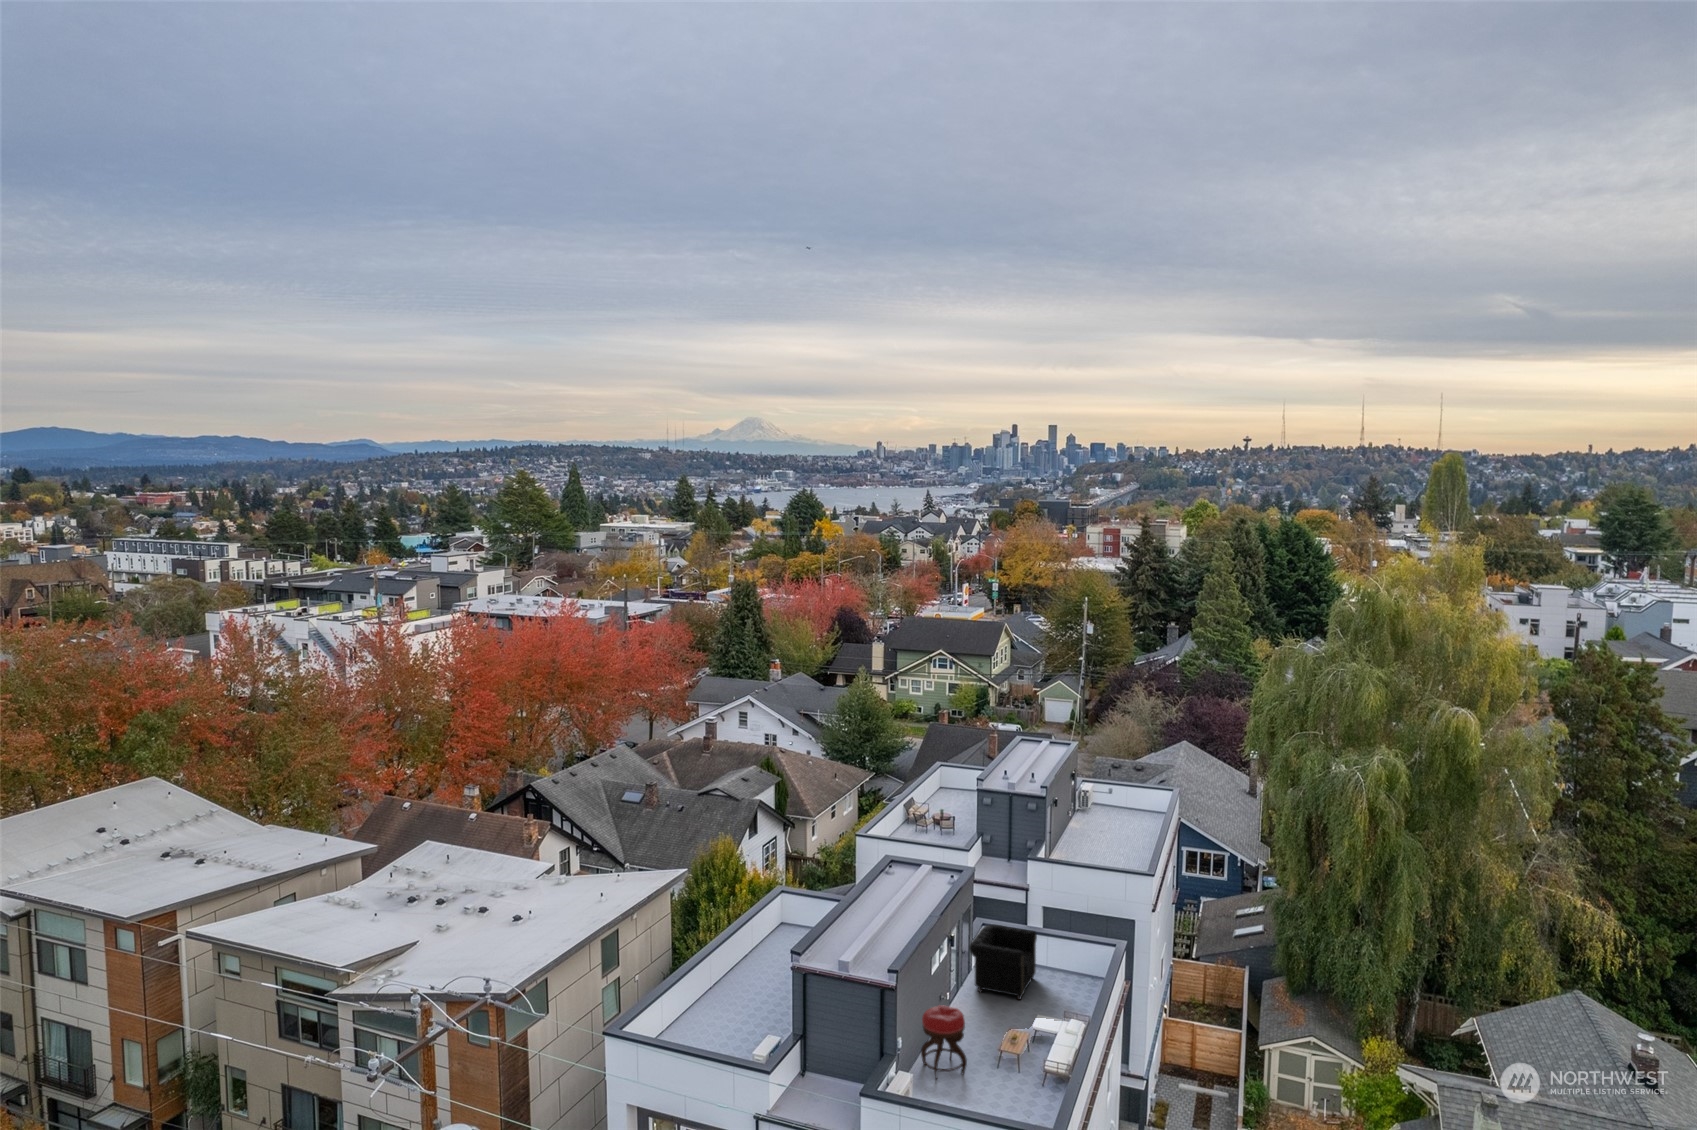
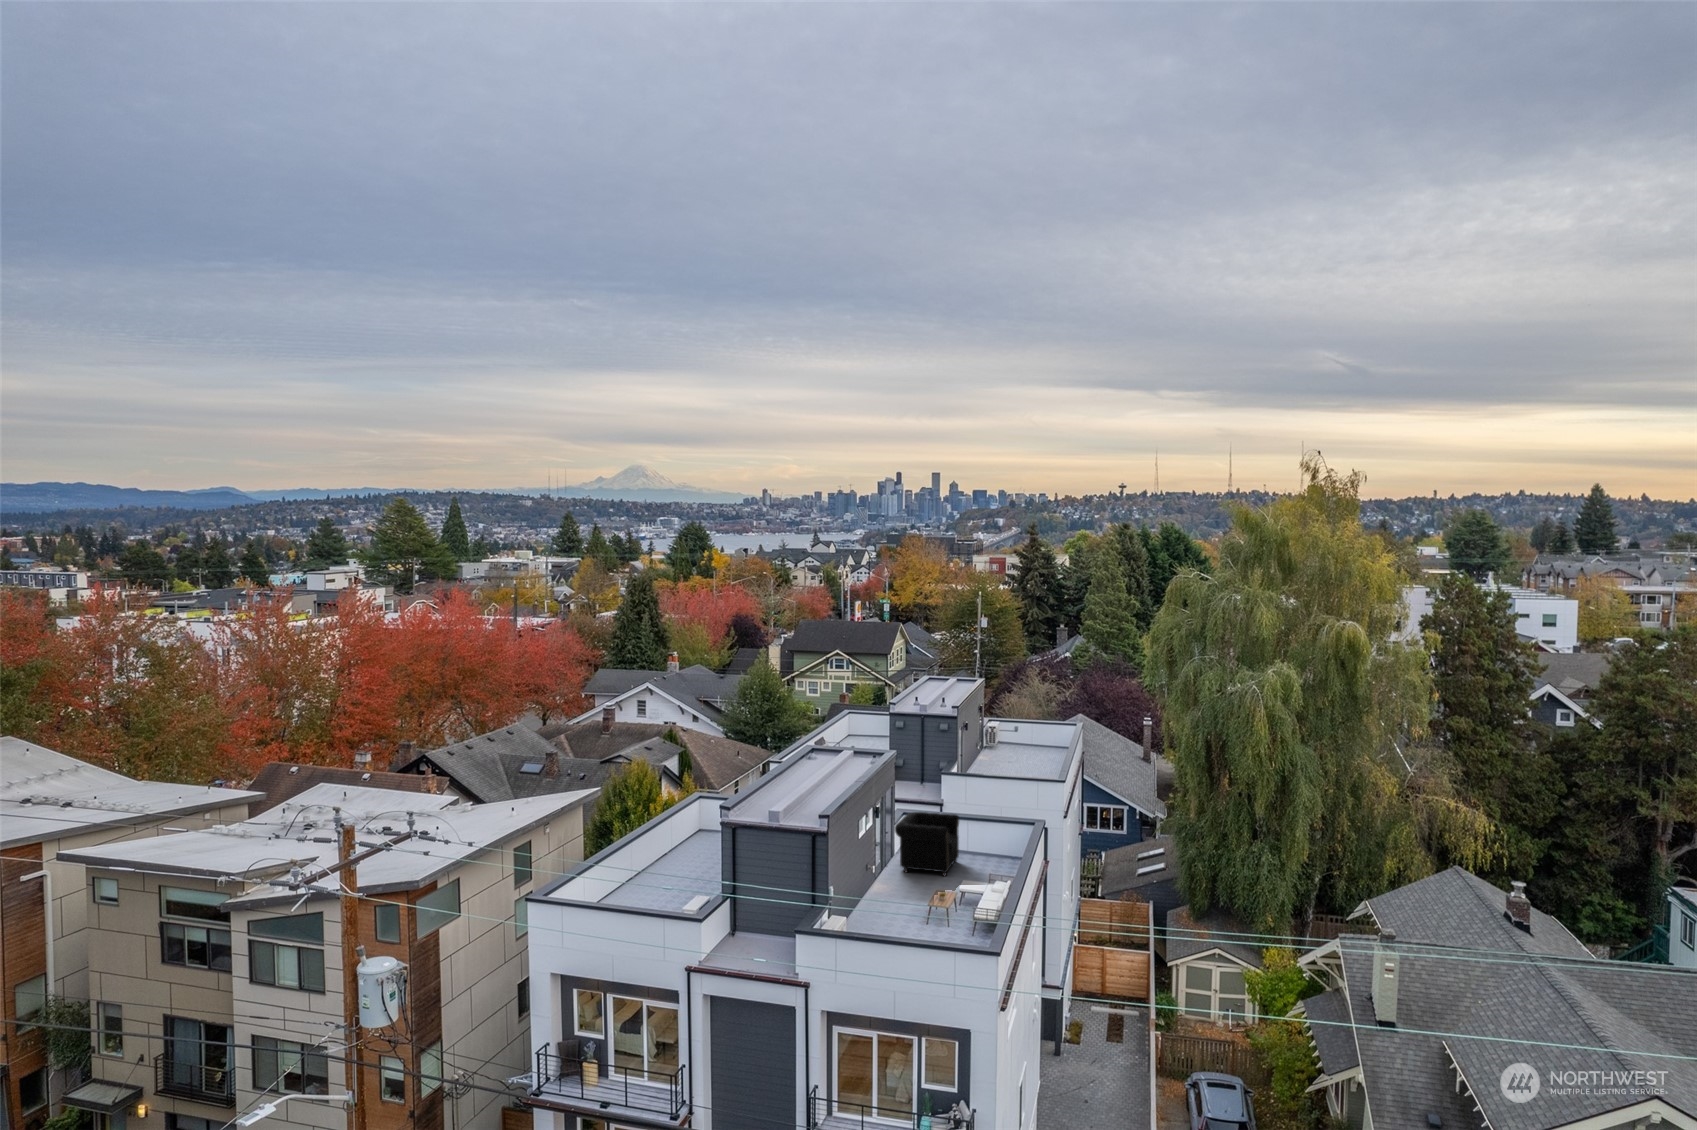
stool: present [921,1005,967,1079] -> none [853,862,899,930]

